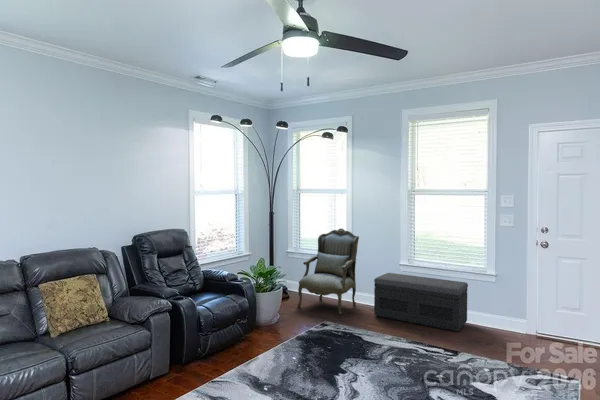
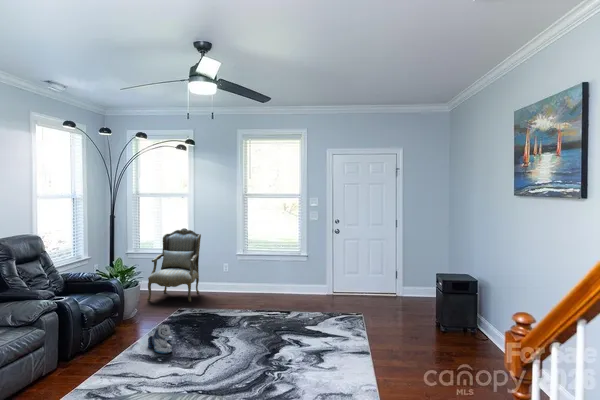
storage bench: present [374,273,468,332] -> none [219,263,288,300]
plush toy: none [263,345,291,382] -> present [148,325,172,354]

